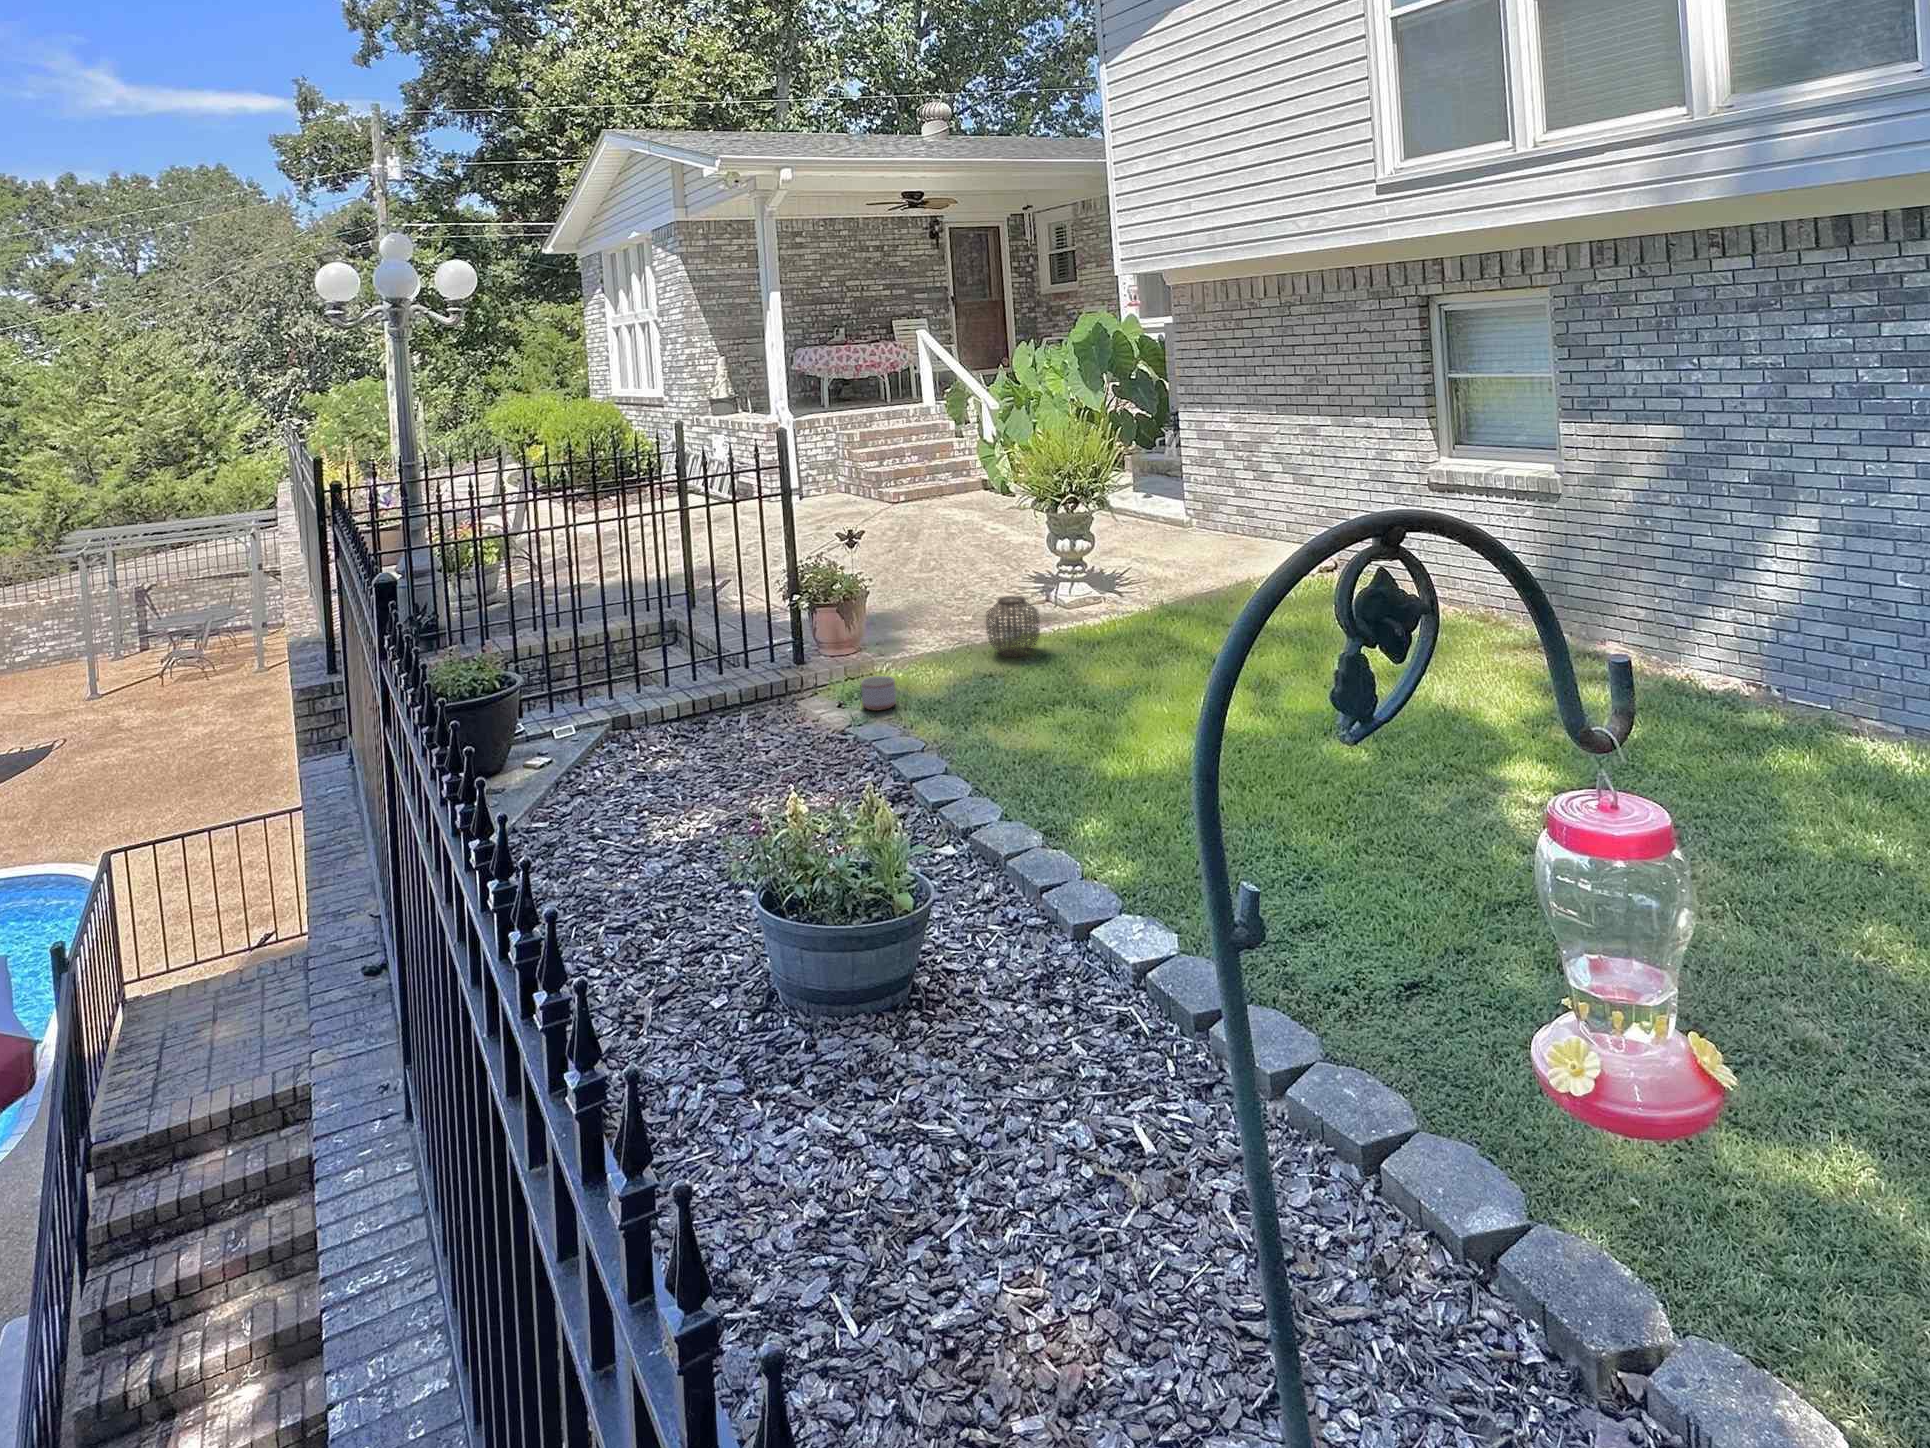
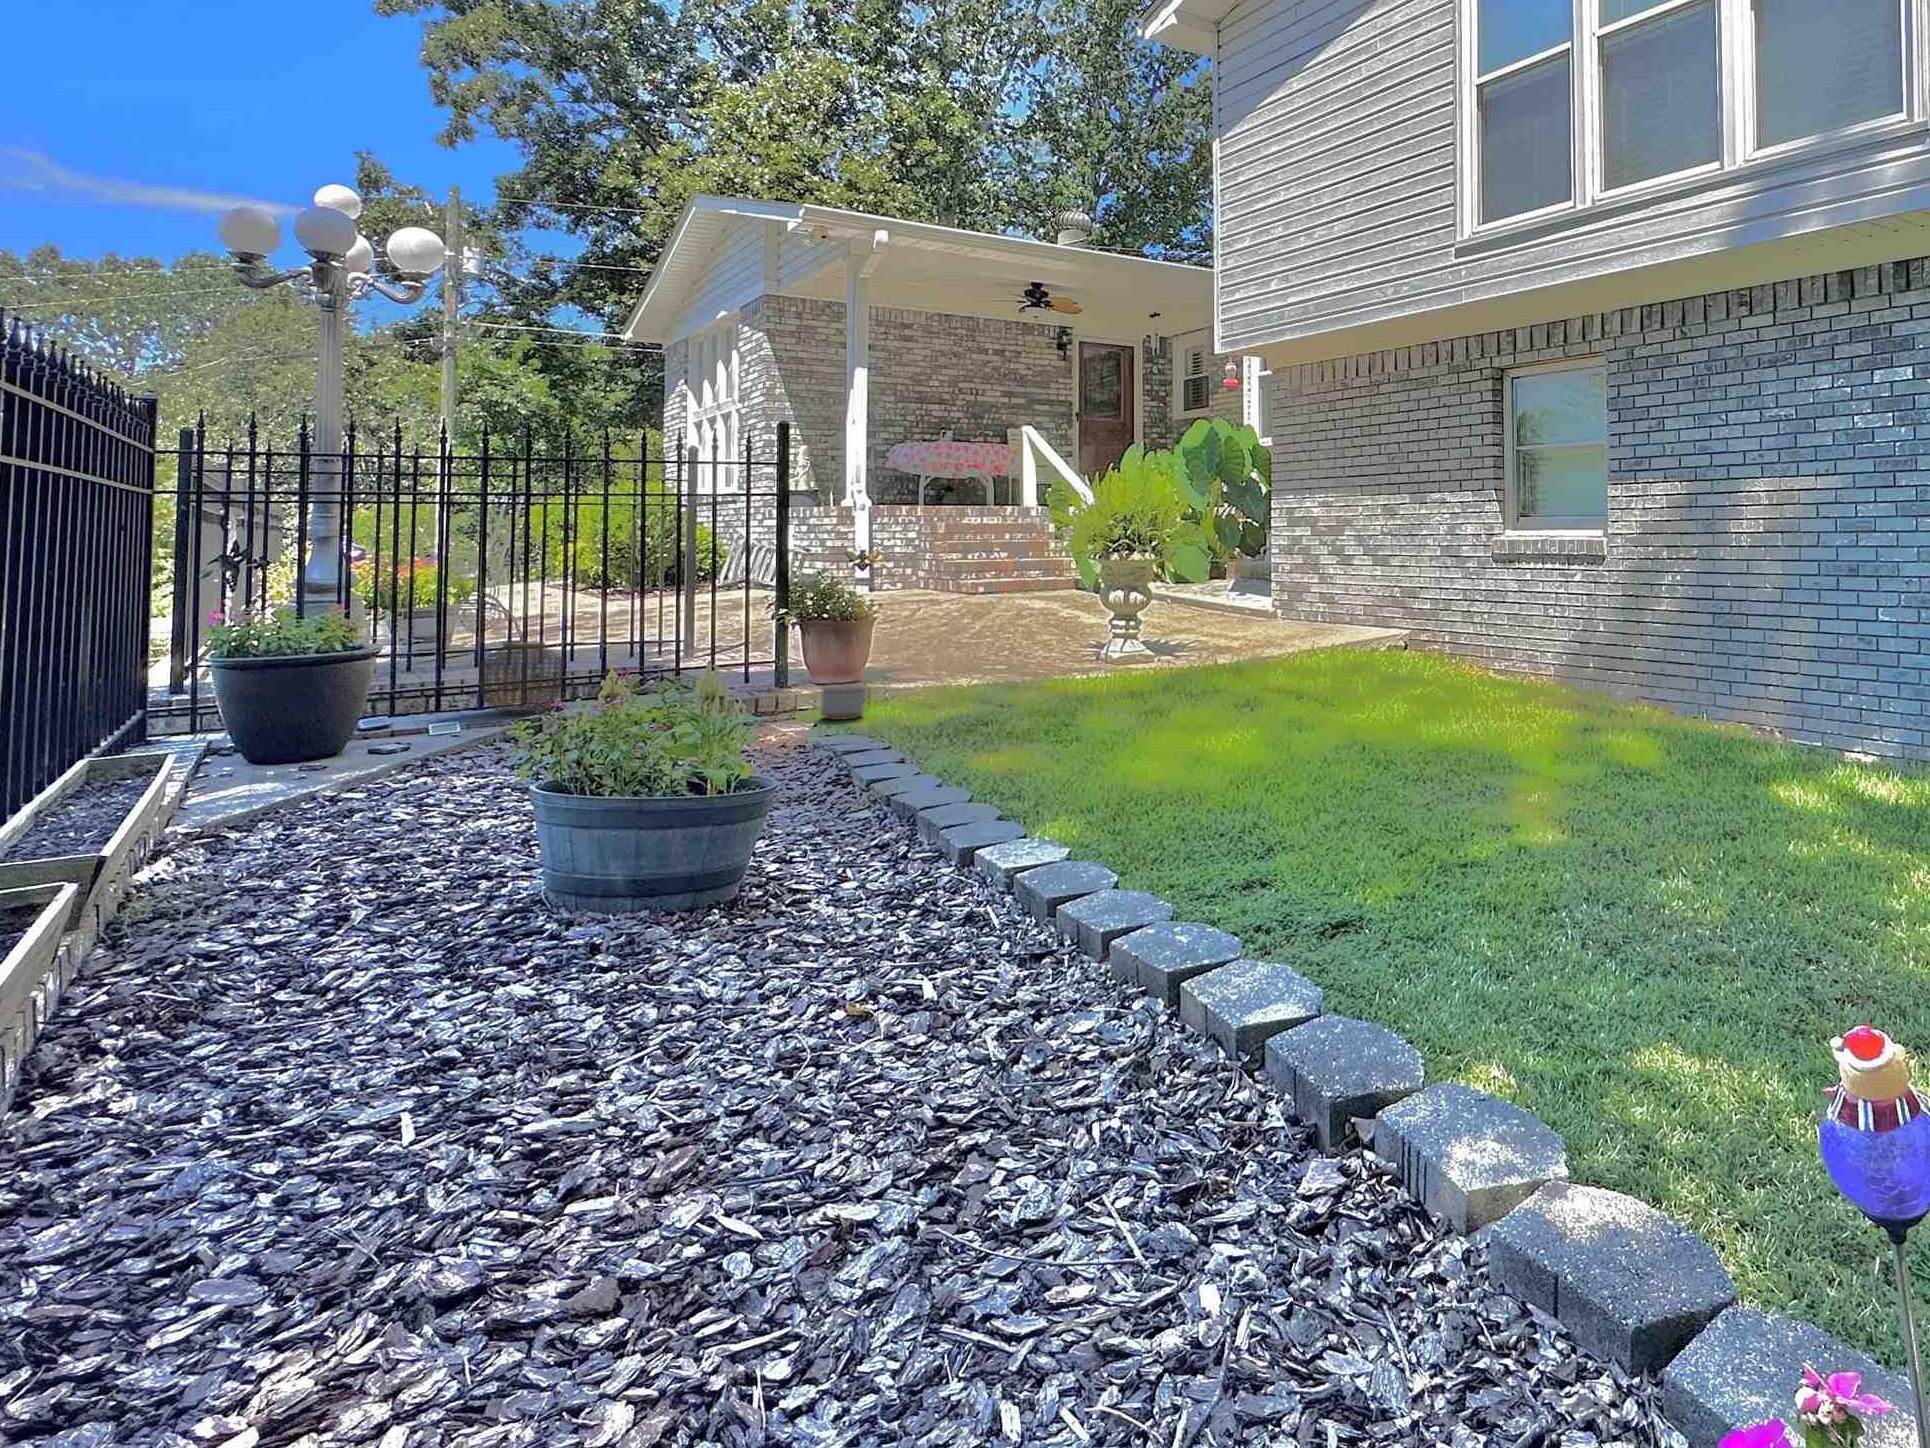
woven basket: present [986,596,1040,658] -> present [480,642,563,715]

